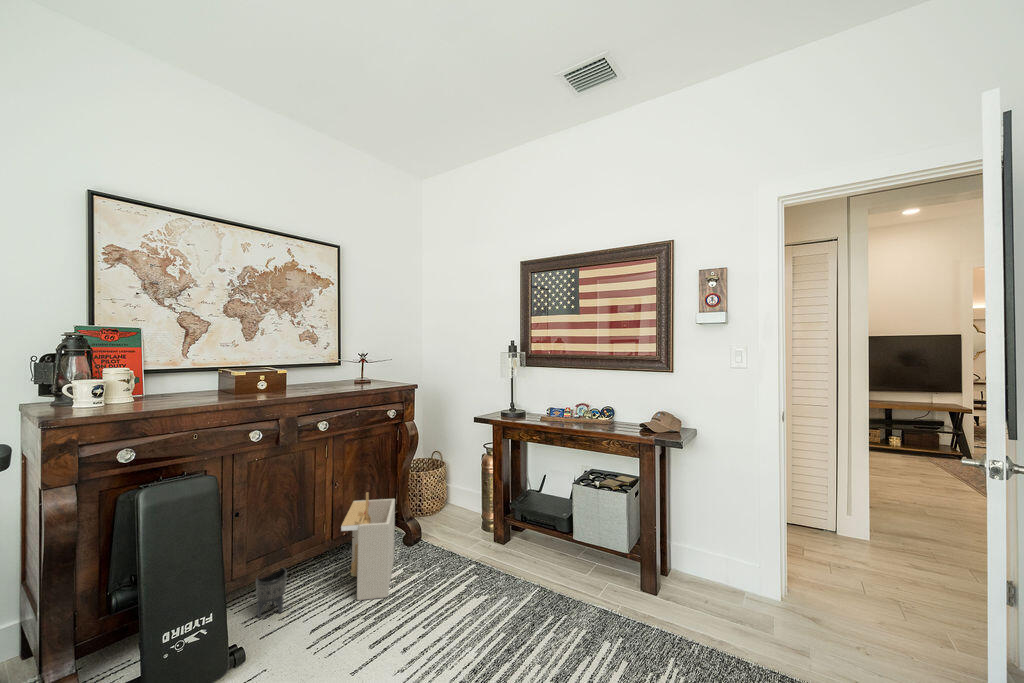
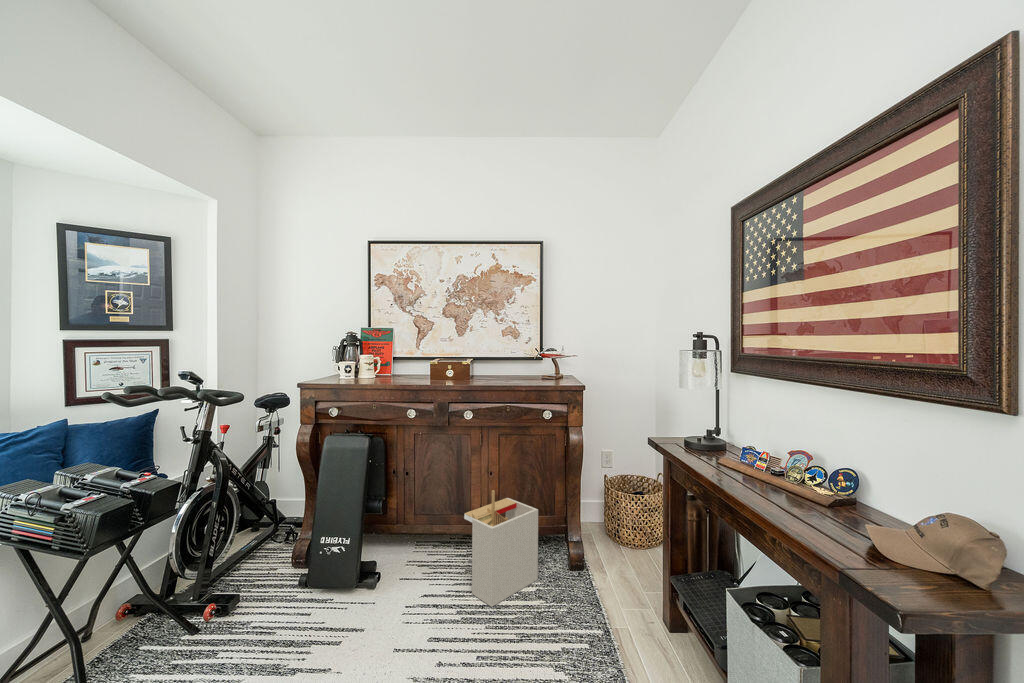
planter: present [256,568,287,618] -> none [414,529,437,570]

